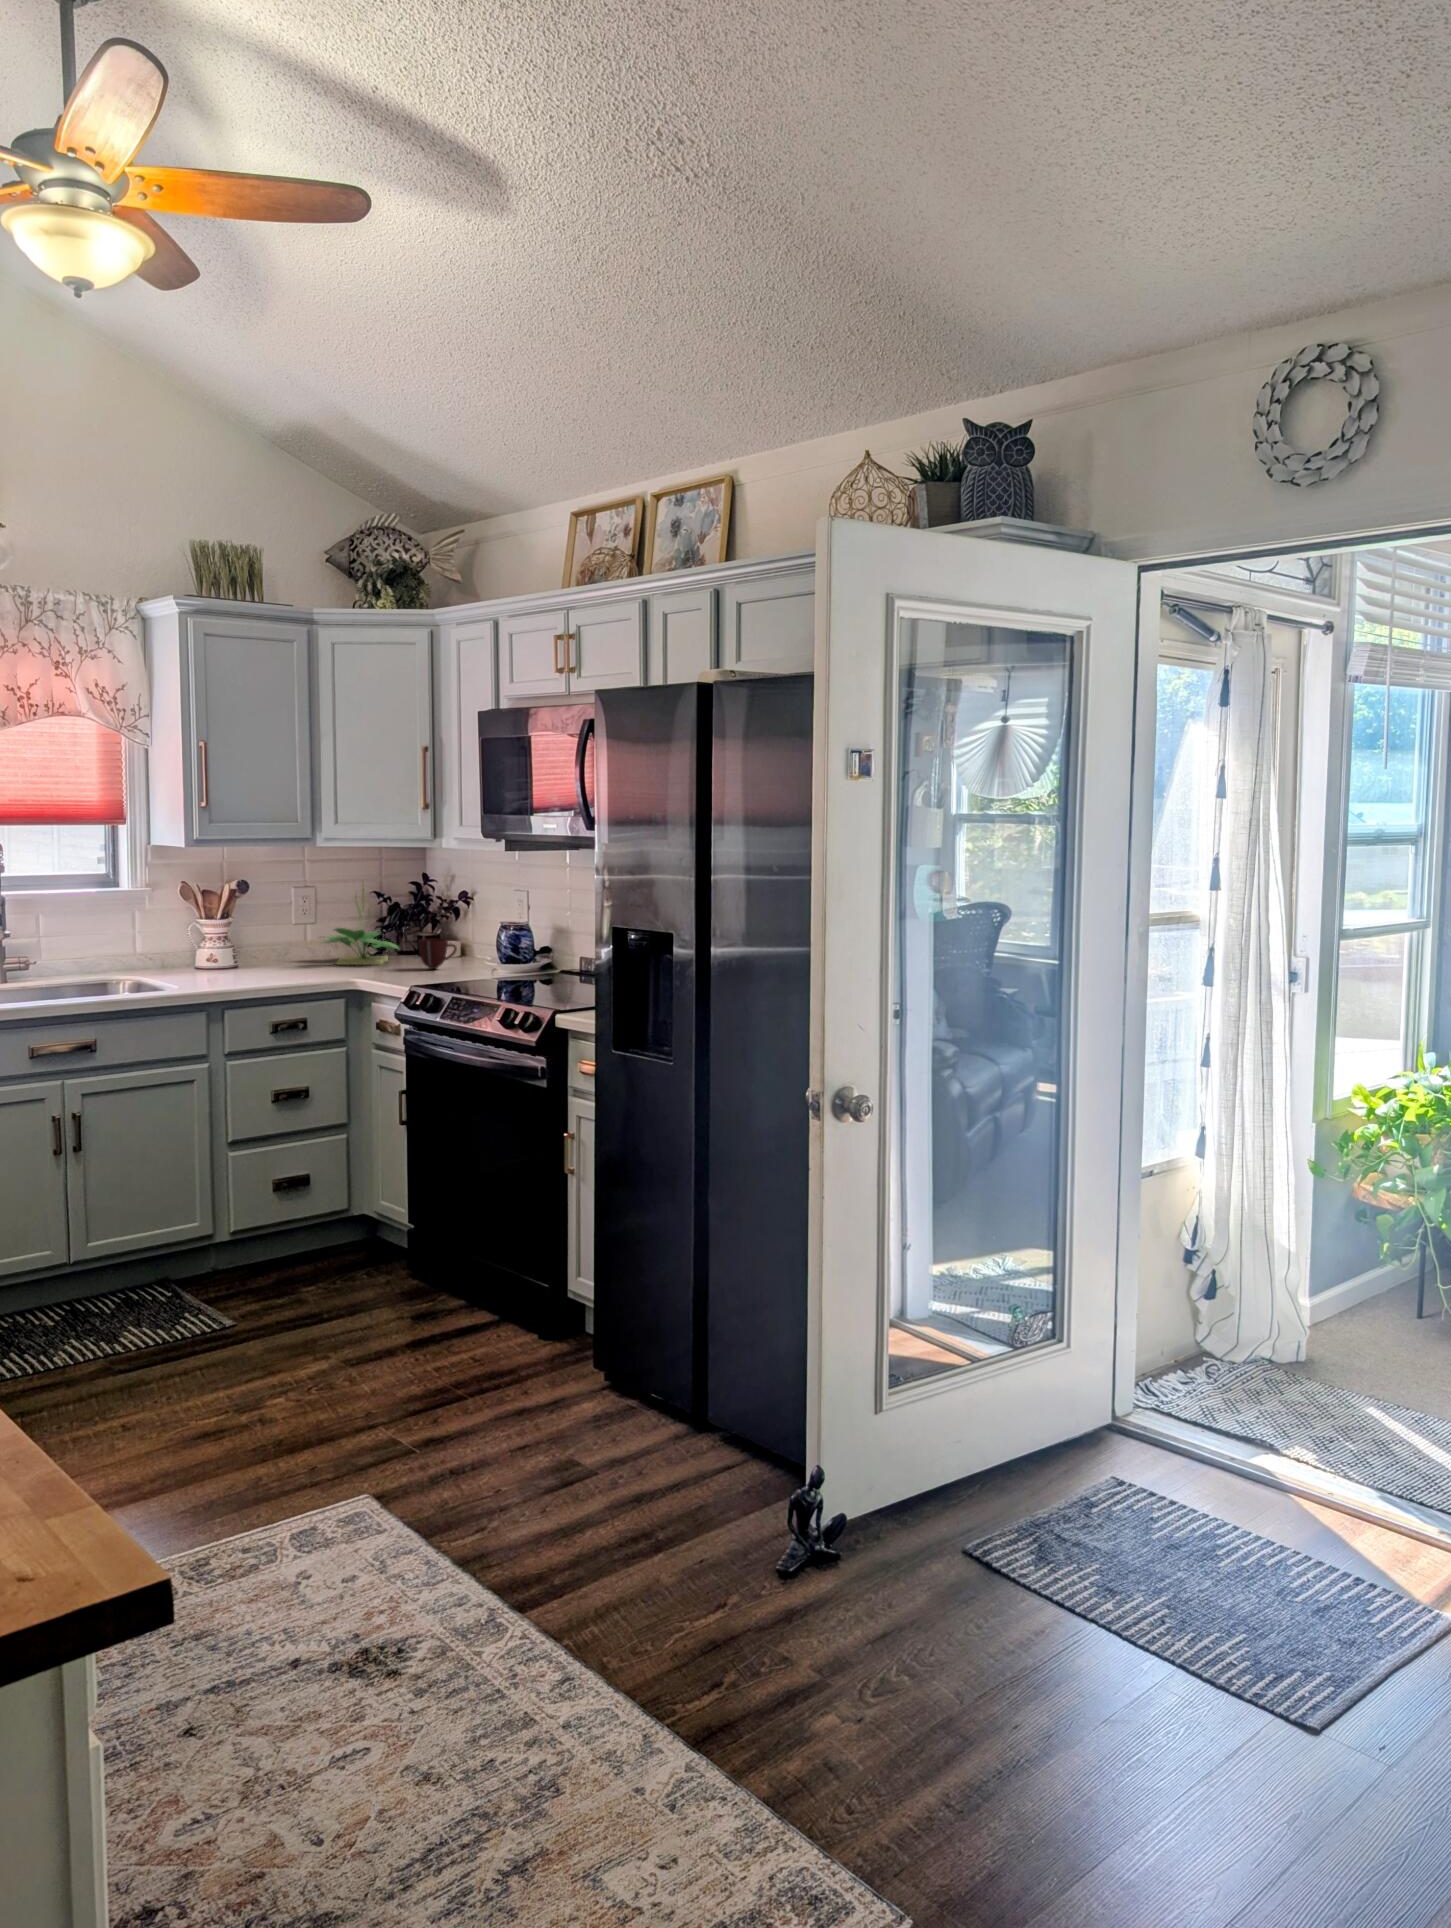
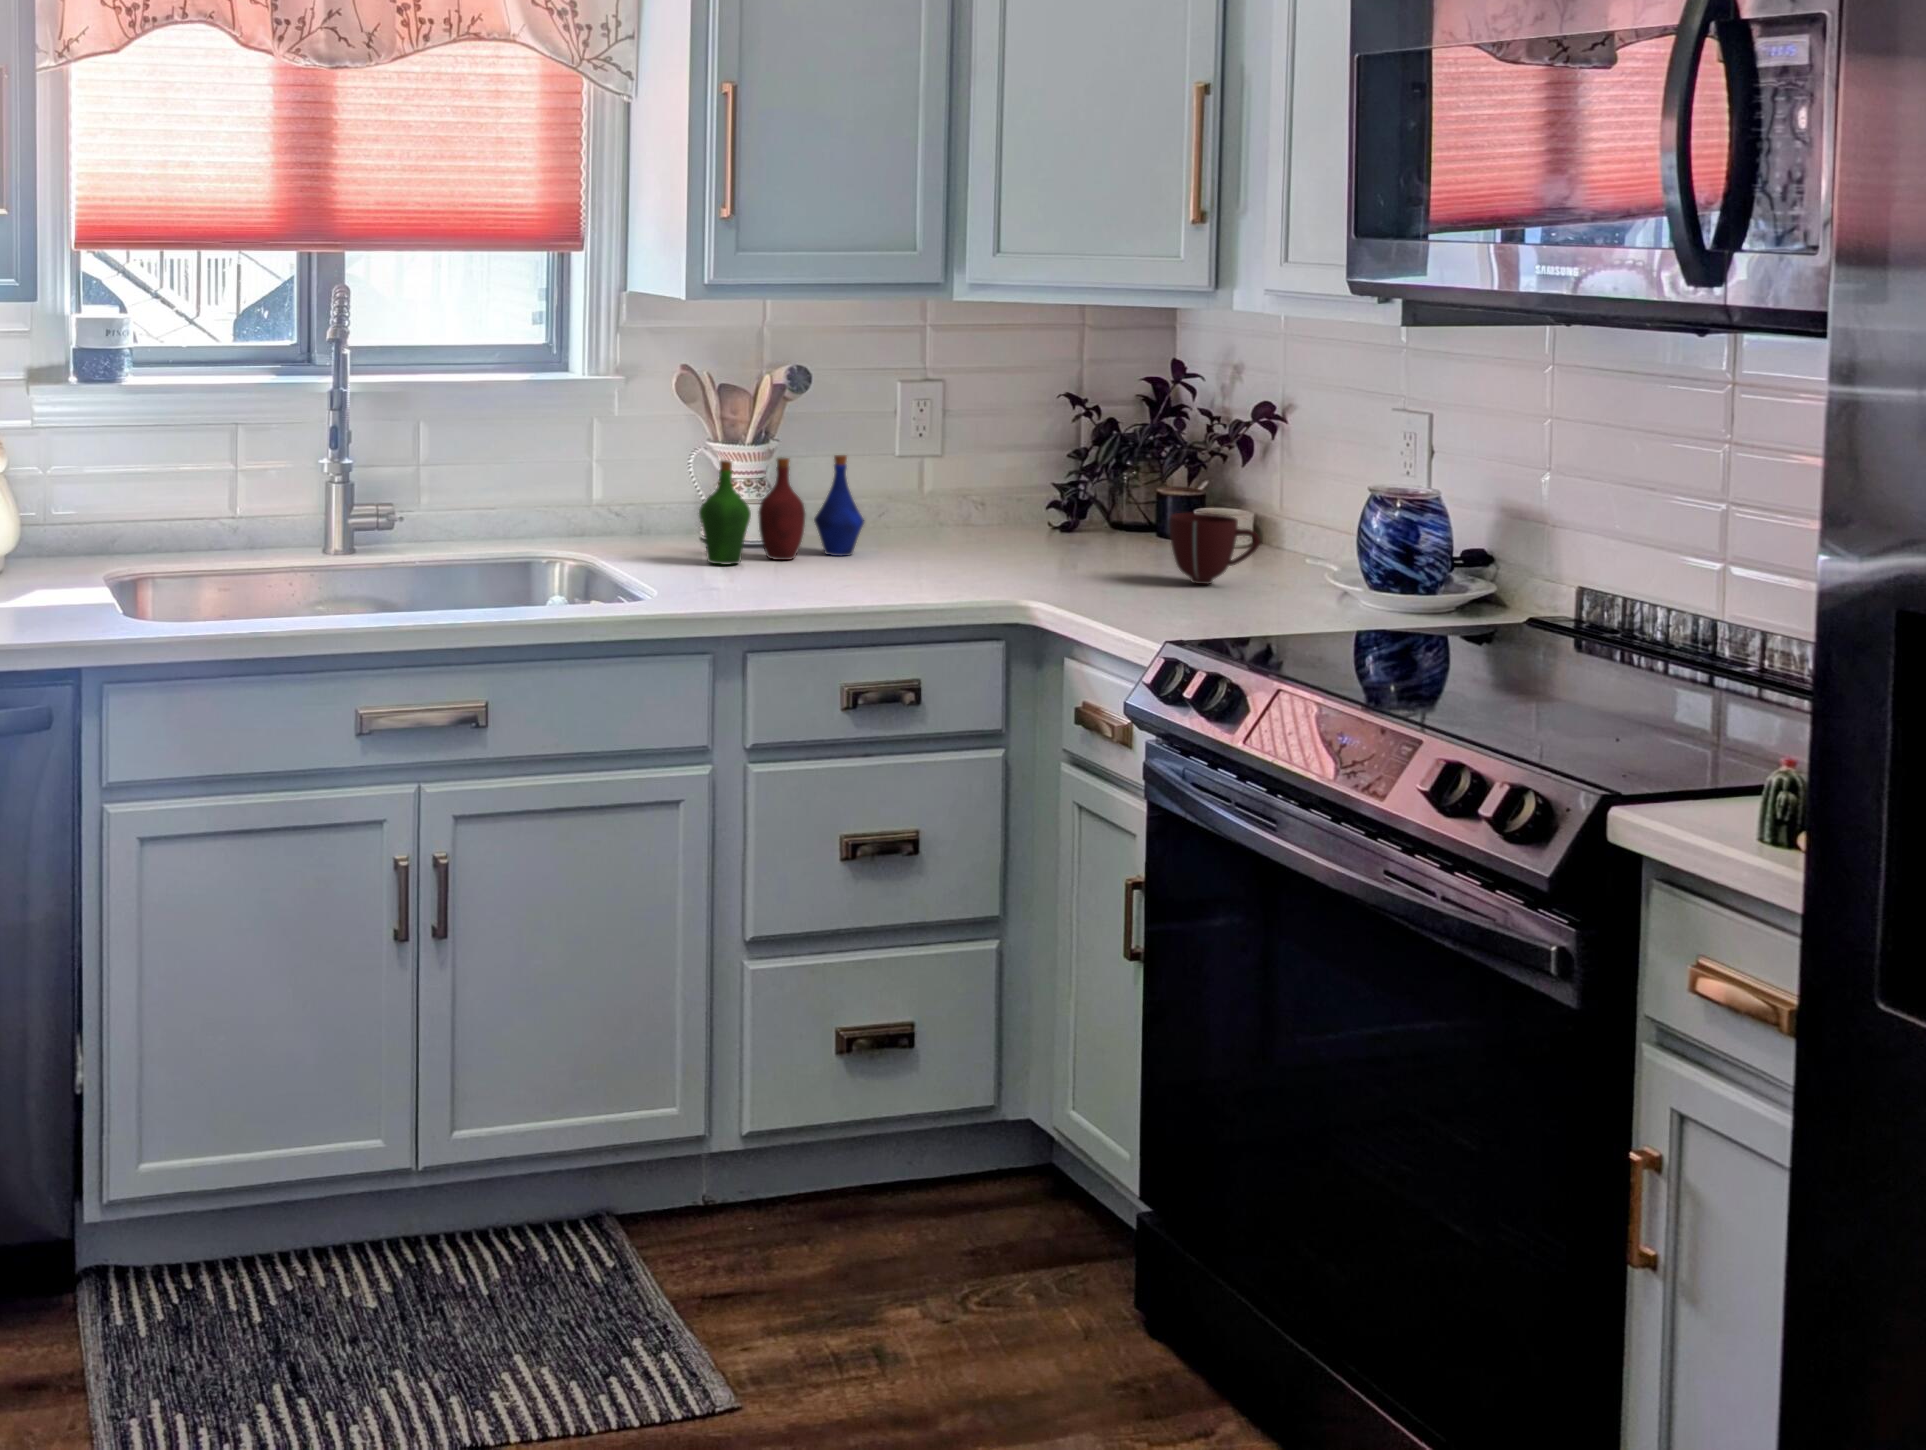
potted plant: present [325,881,399,965] -> none [944,369,1121,557]
bottle: none [194,922,278,976] -> present [699,455,864,565]

